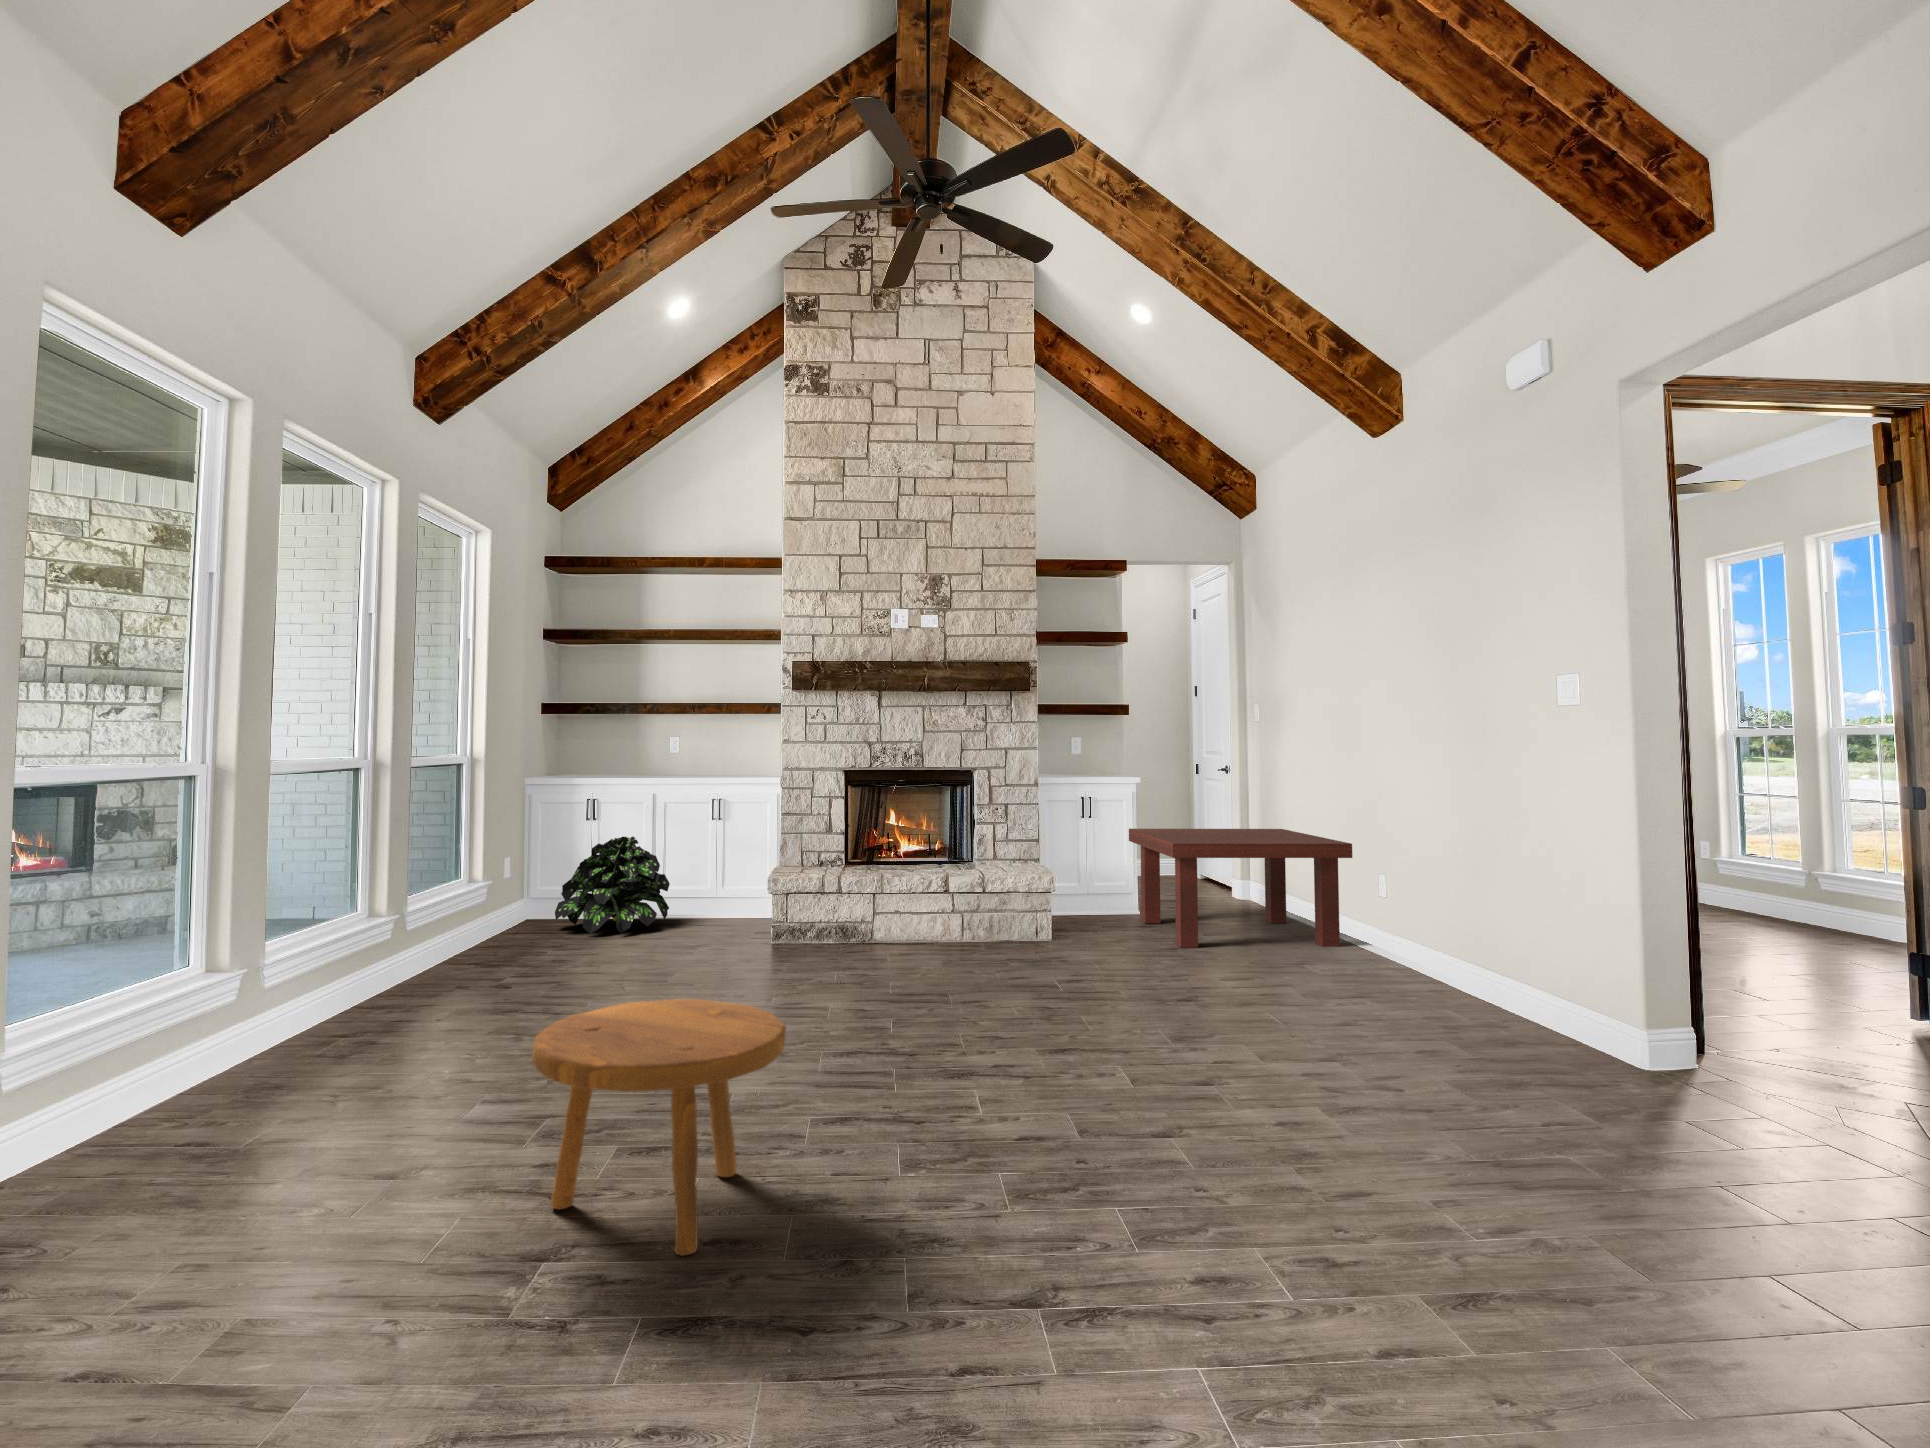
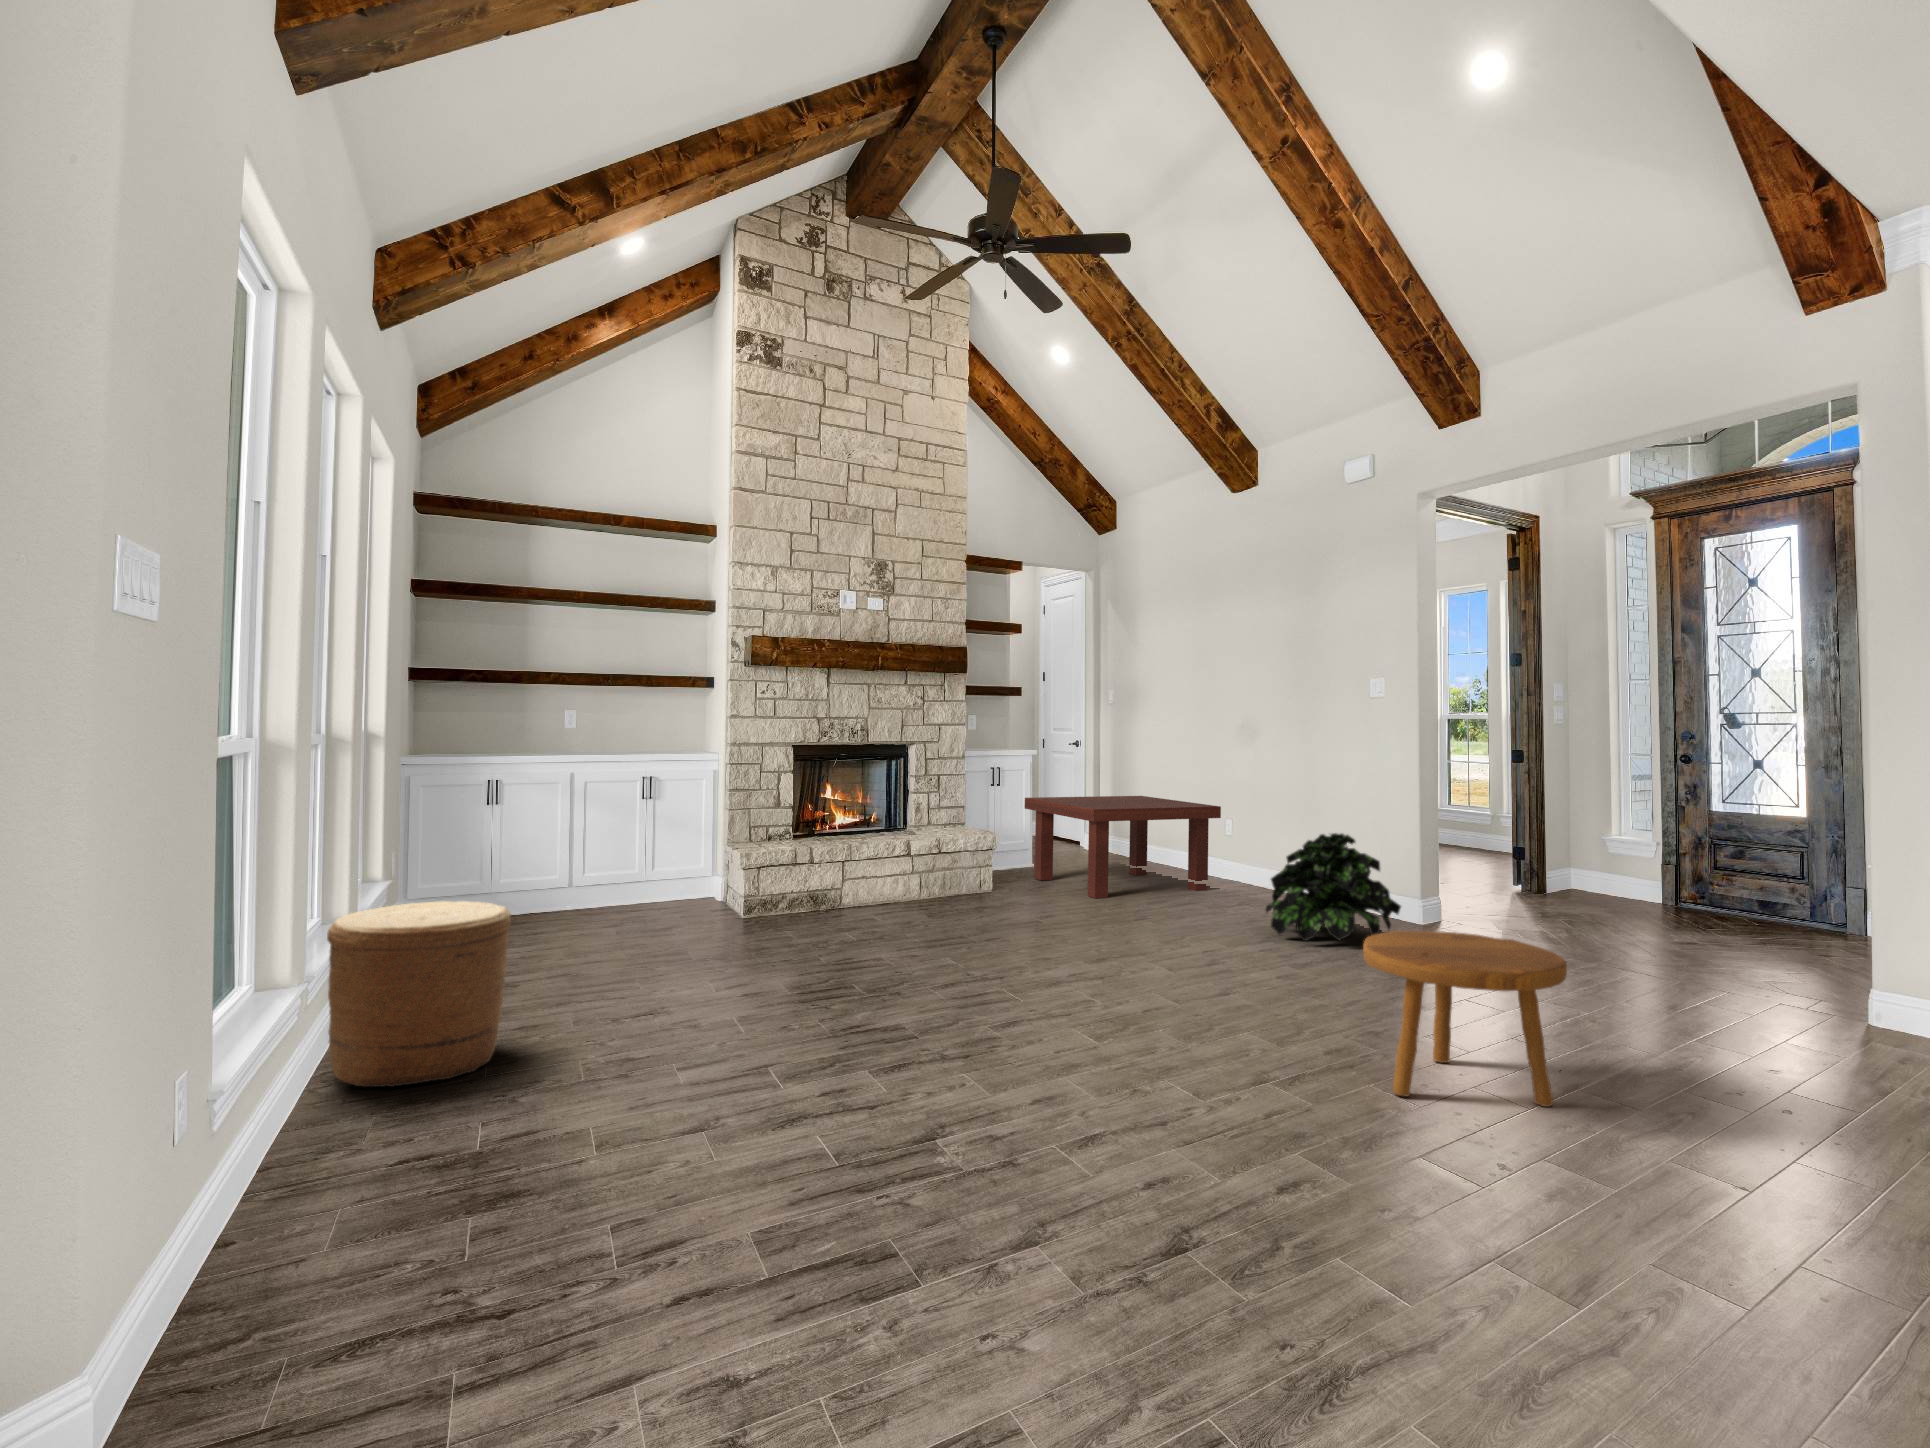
potted plant: present [555,837,670,933] -> present [1266,833,1401,941]
basket: none [254,912,417,1075] -> present [327,901,511,1087]
footstool: present [532,999,786,1256] -> present [1363,931,1567,1107]

